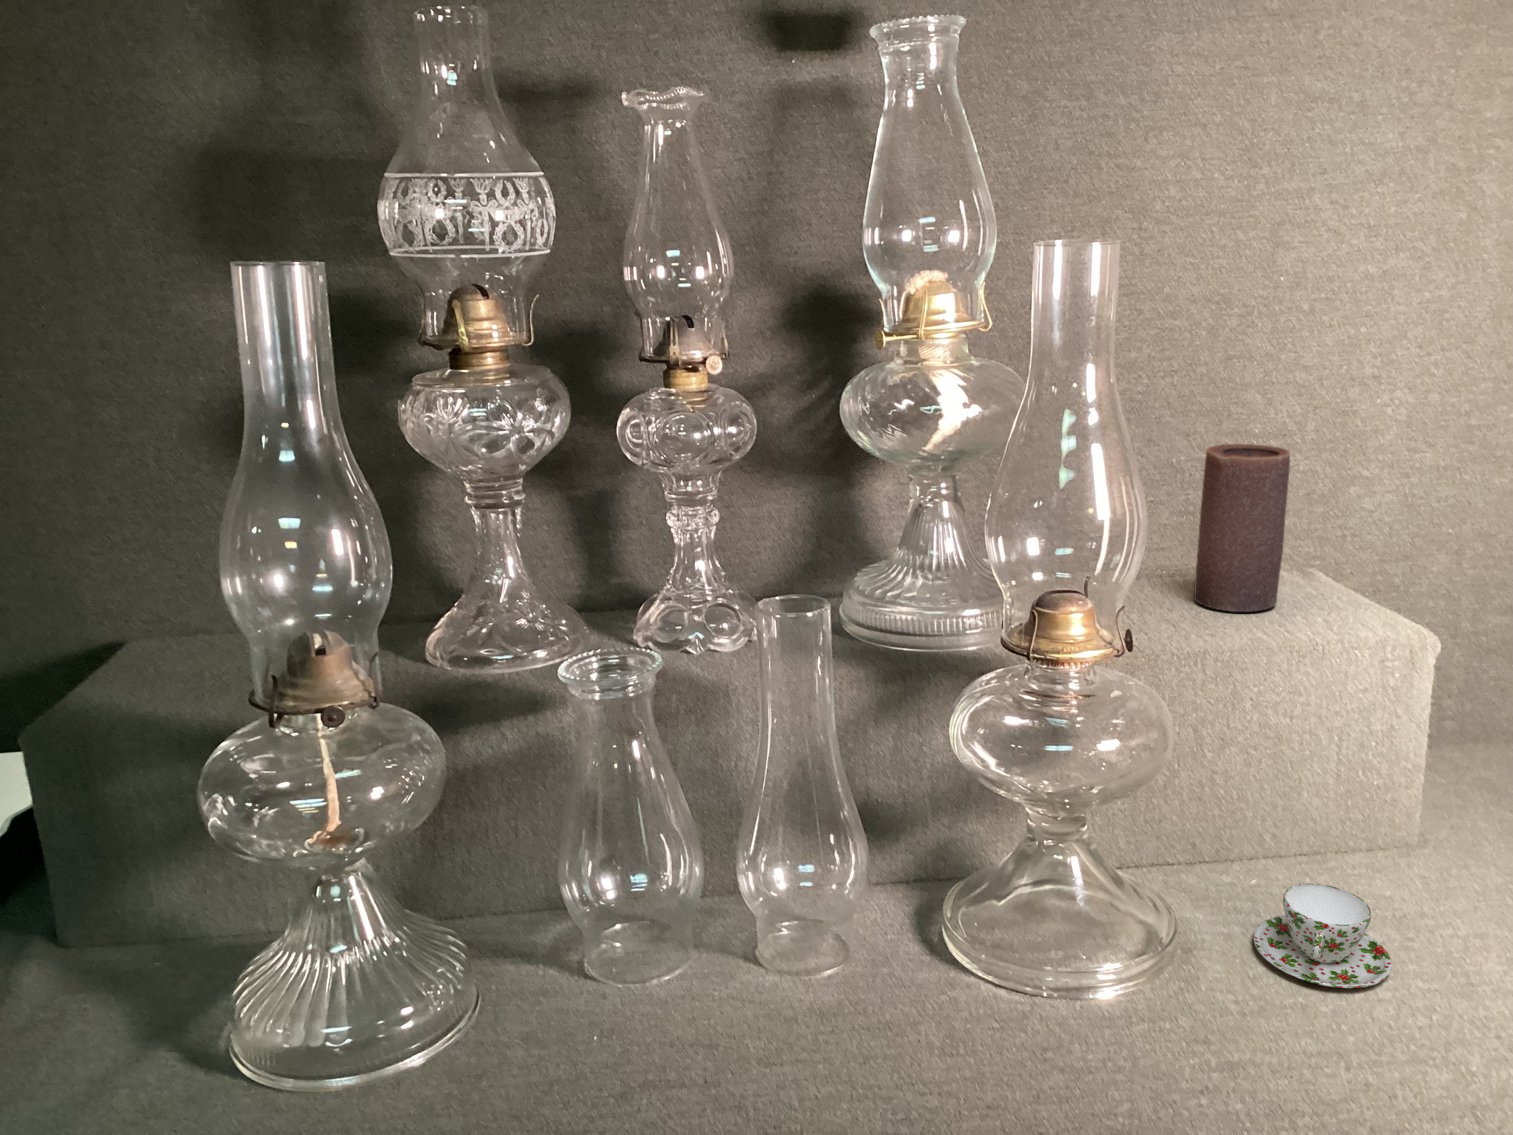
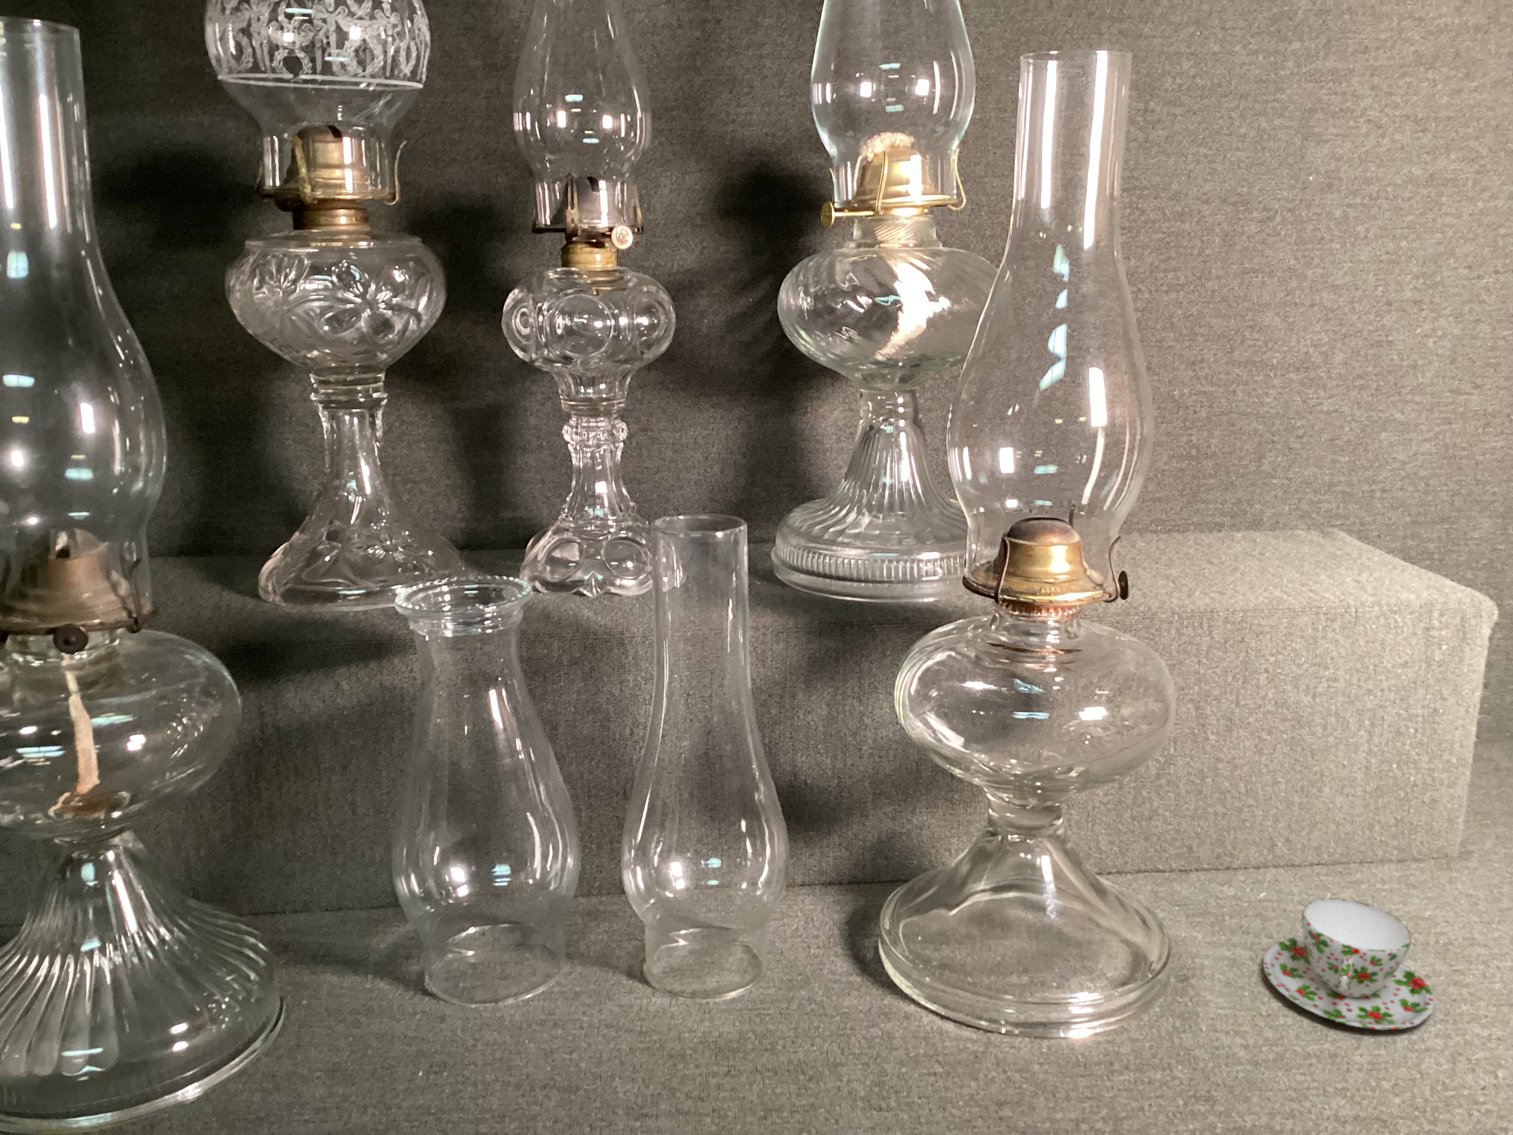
candle: present [1194,444,1290,612] -> none [1198,370,1321,570]

